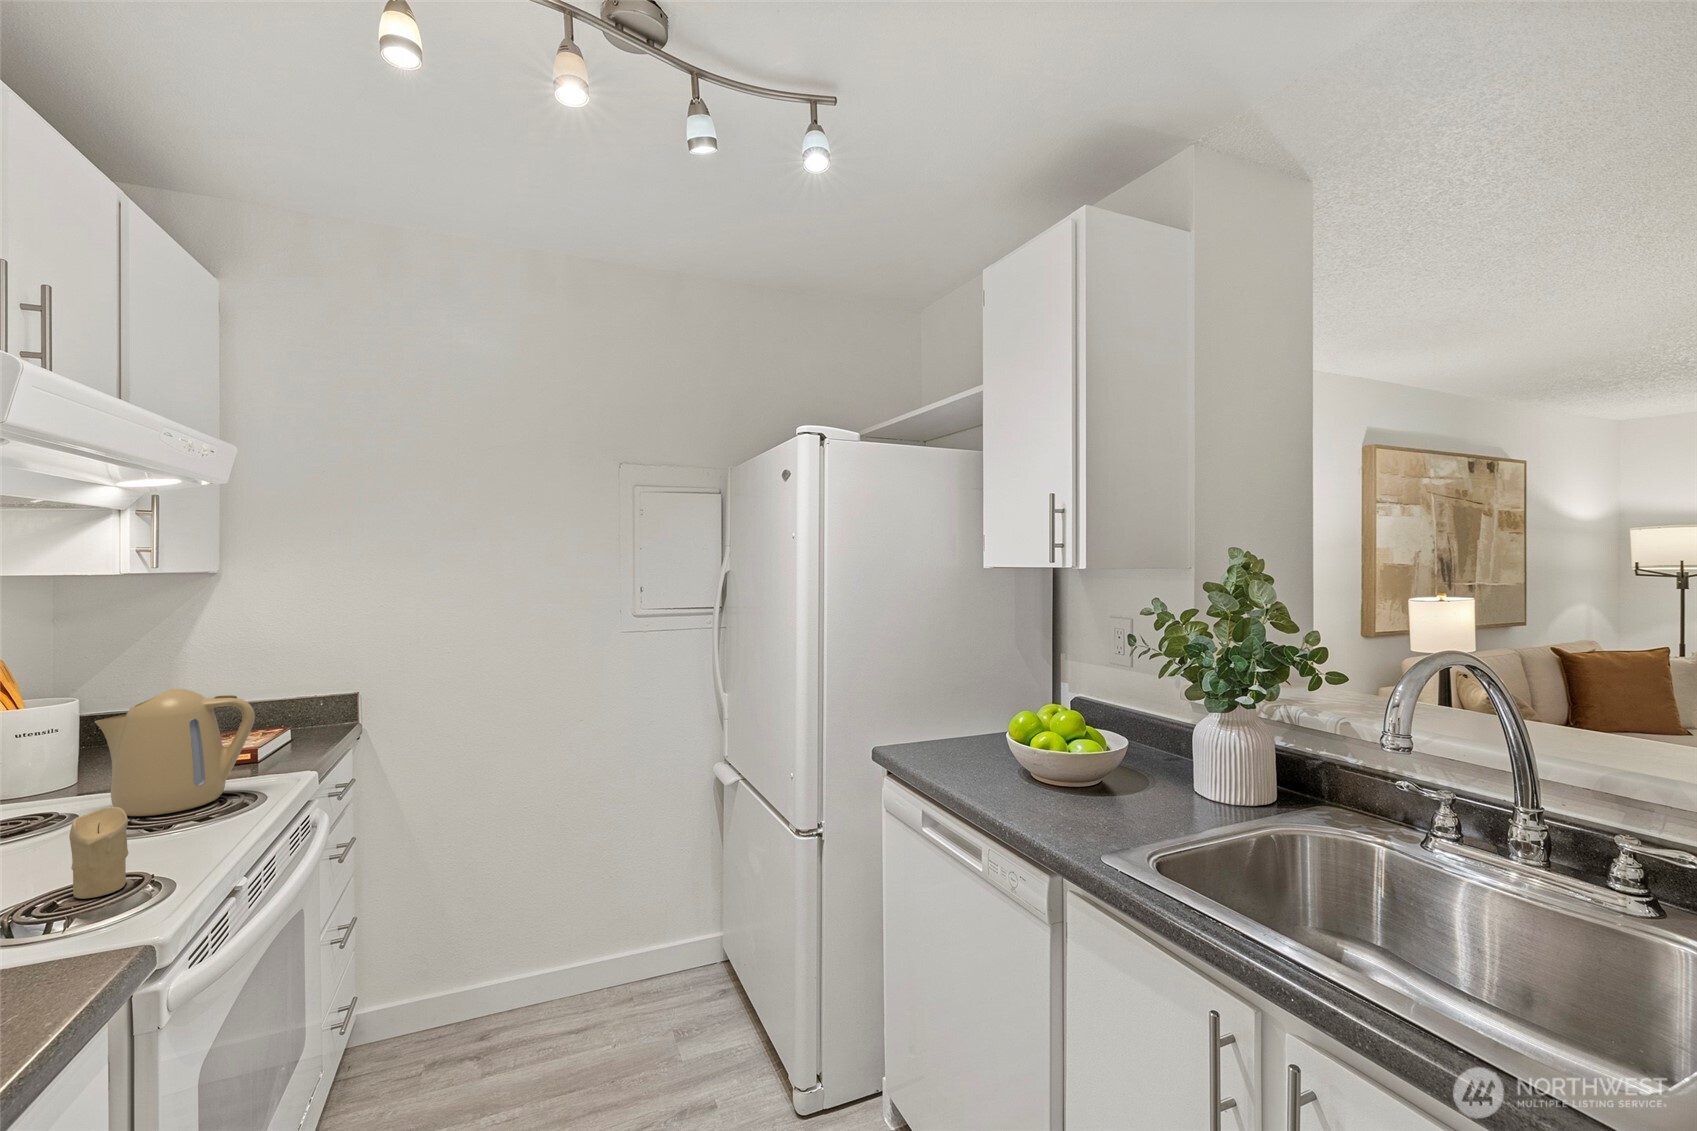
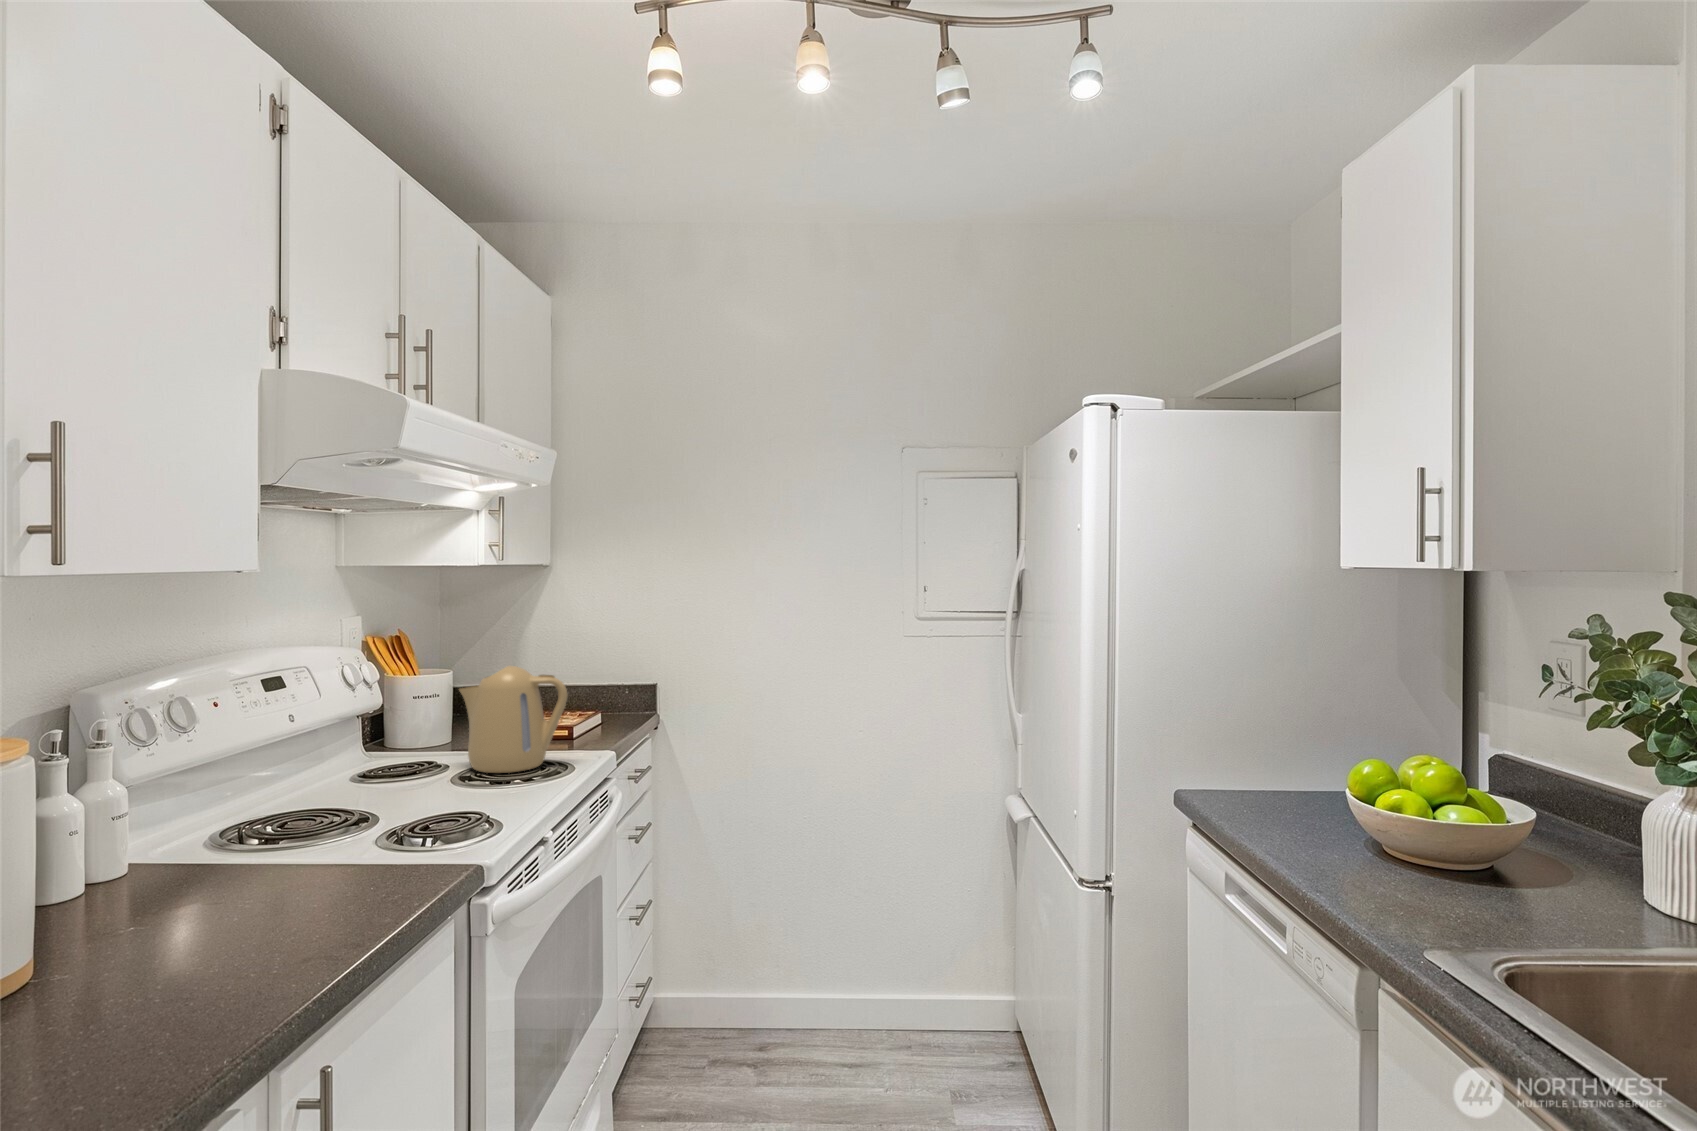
candle: present [69,807,128,899] -> none [434,757,470,828]

